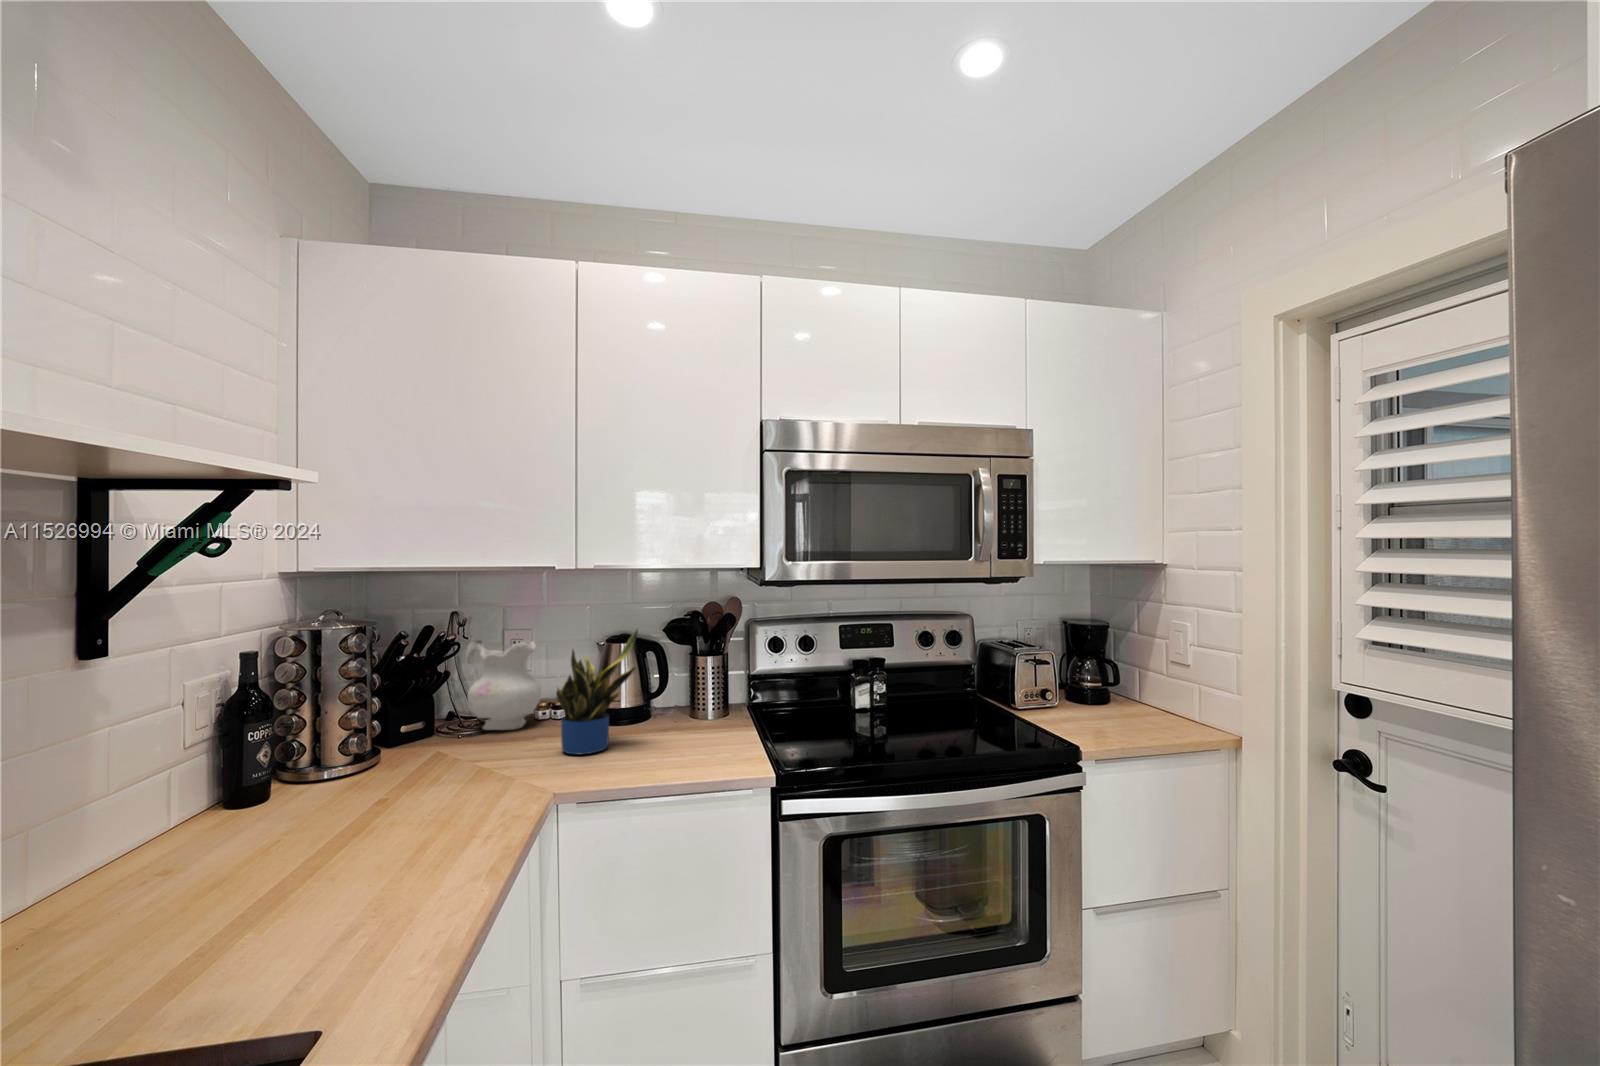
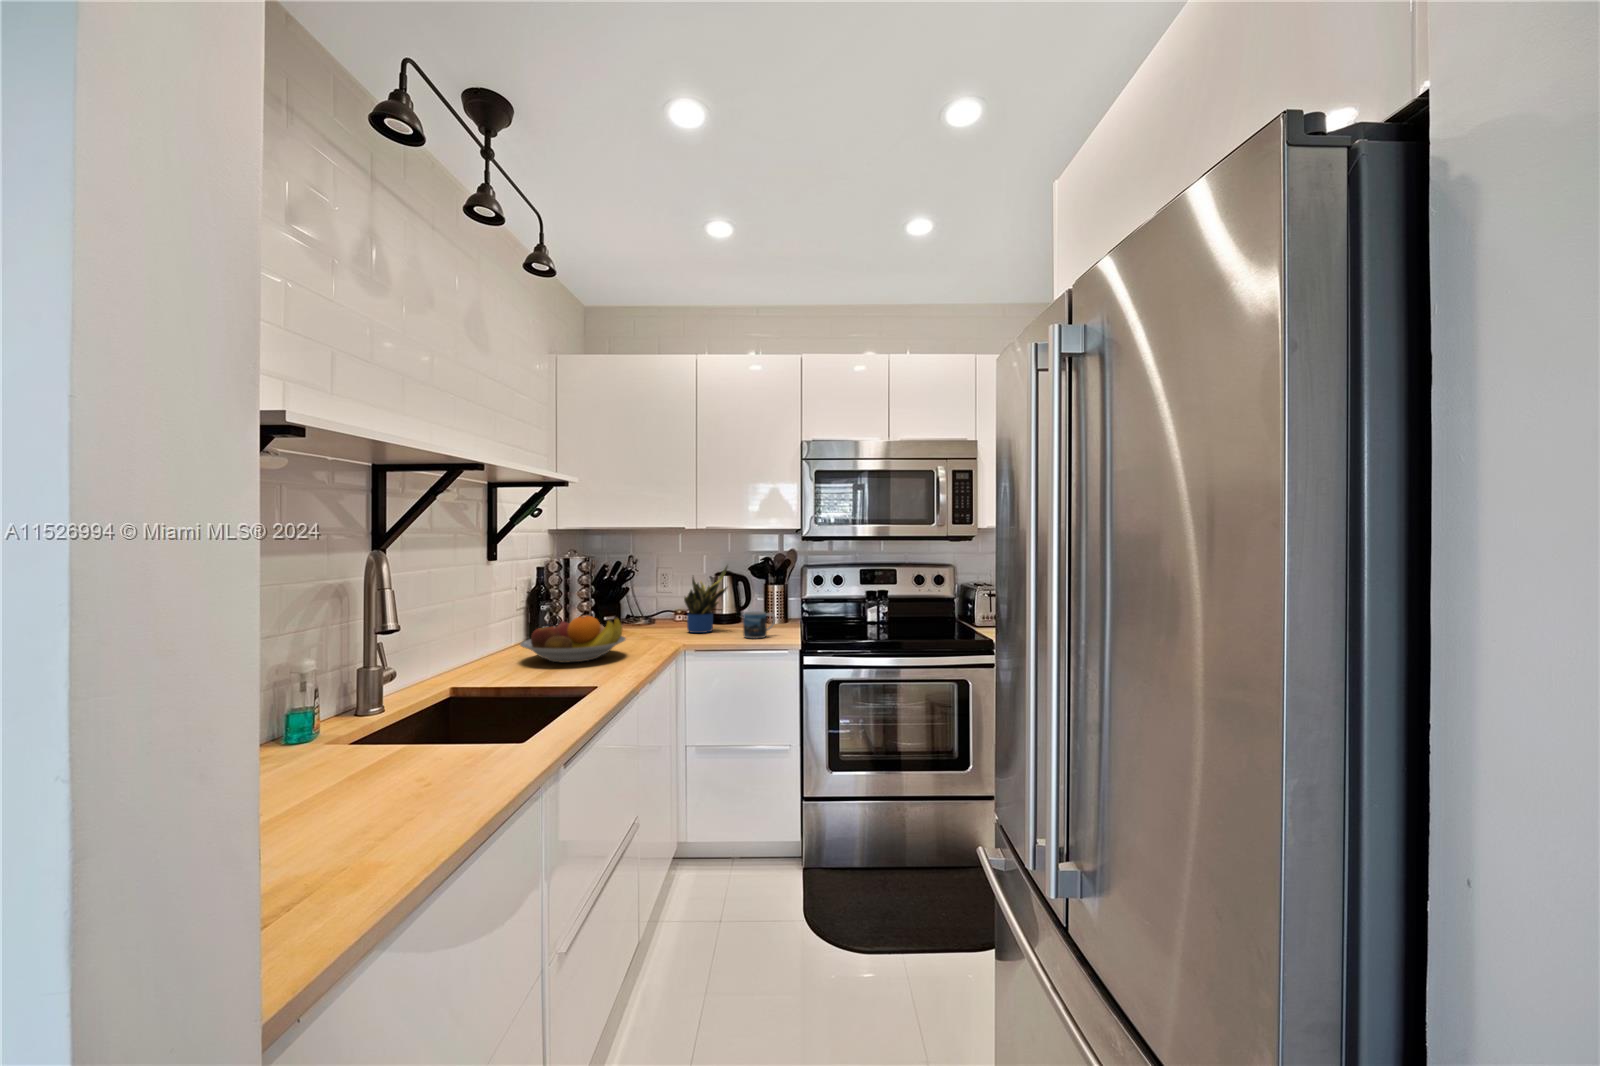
ceramic pitcher: present [466,639,541,730] -> none [636,572,678,624]
mug: none [670,713,725,767] -> present [743,612,776,638]
fruit bowl: none [131,775,431,911] -> present [520,616,625,662]

